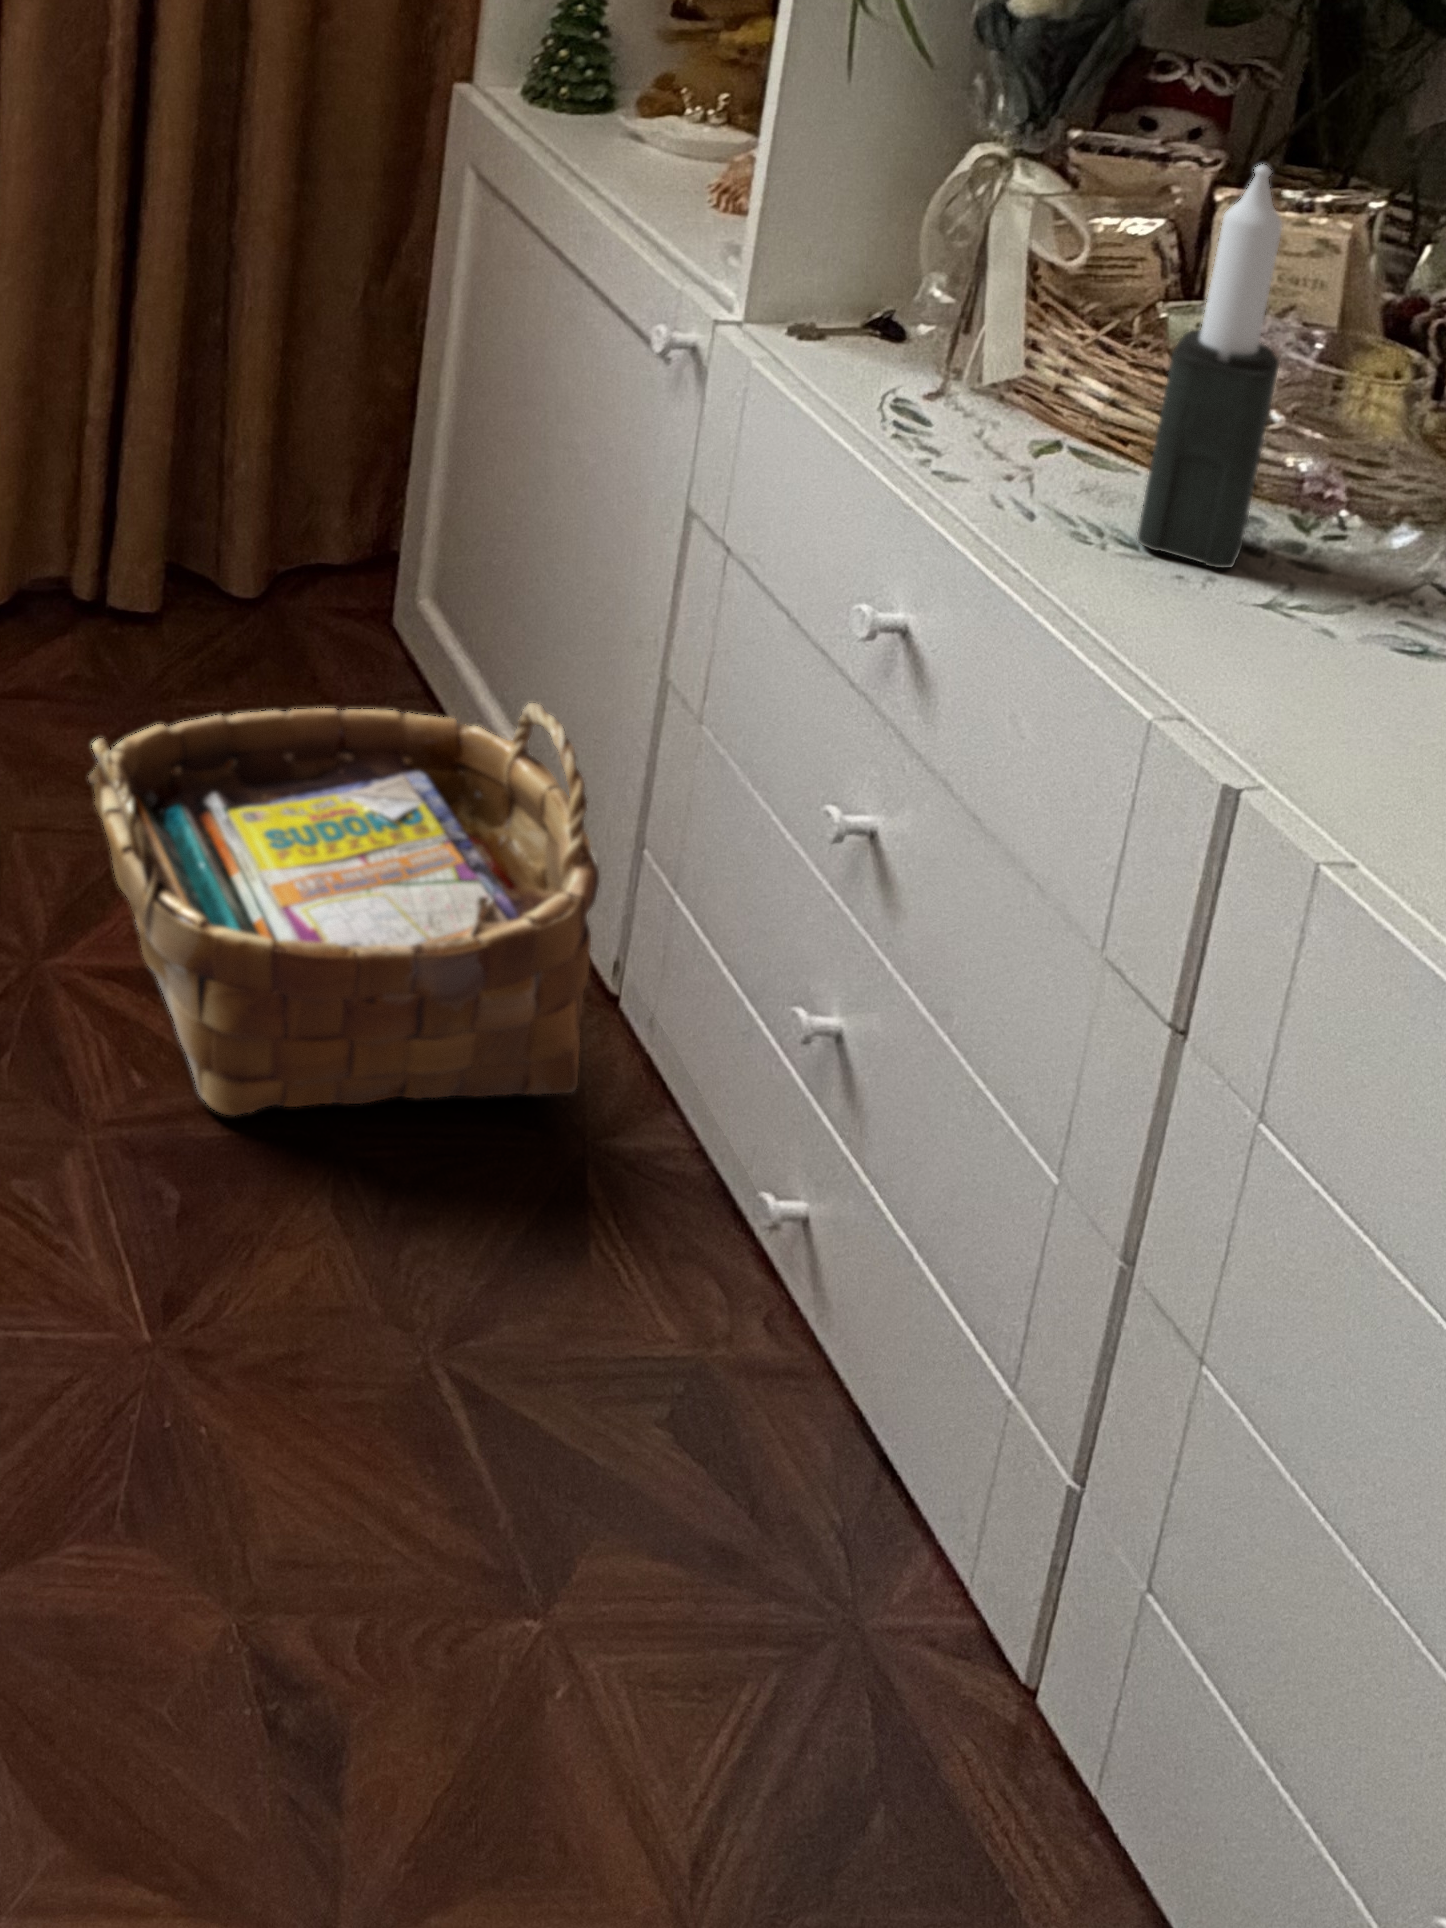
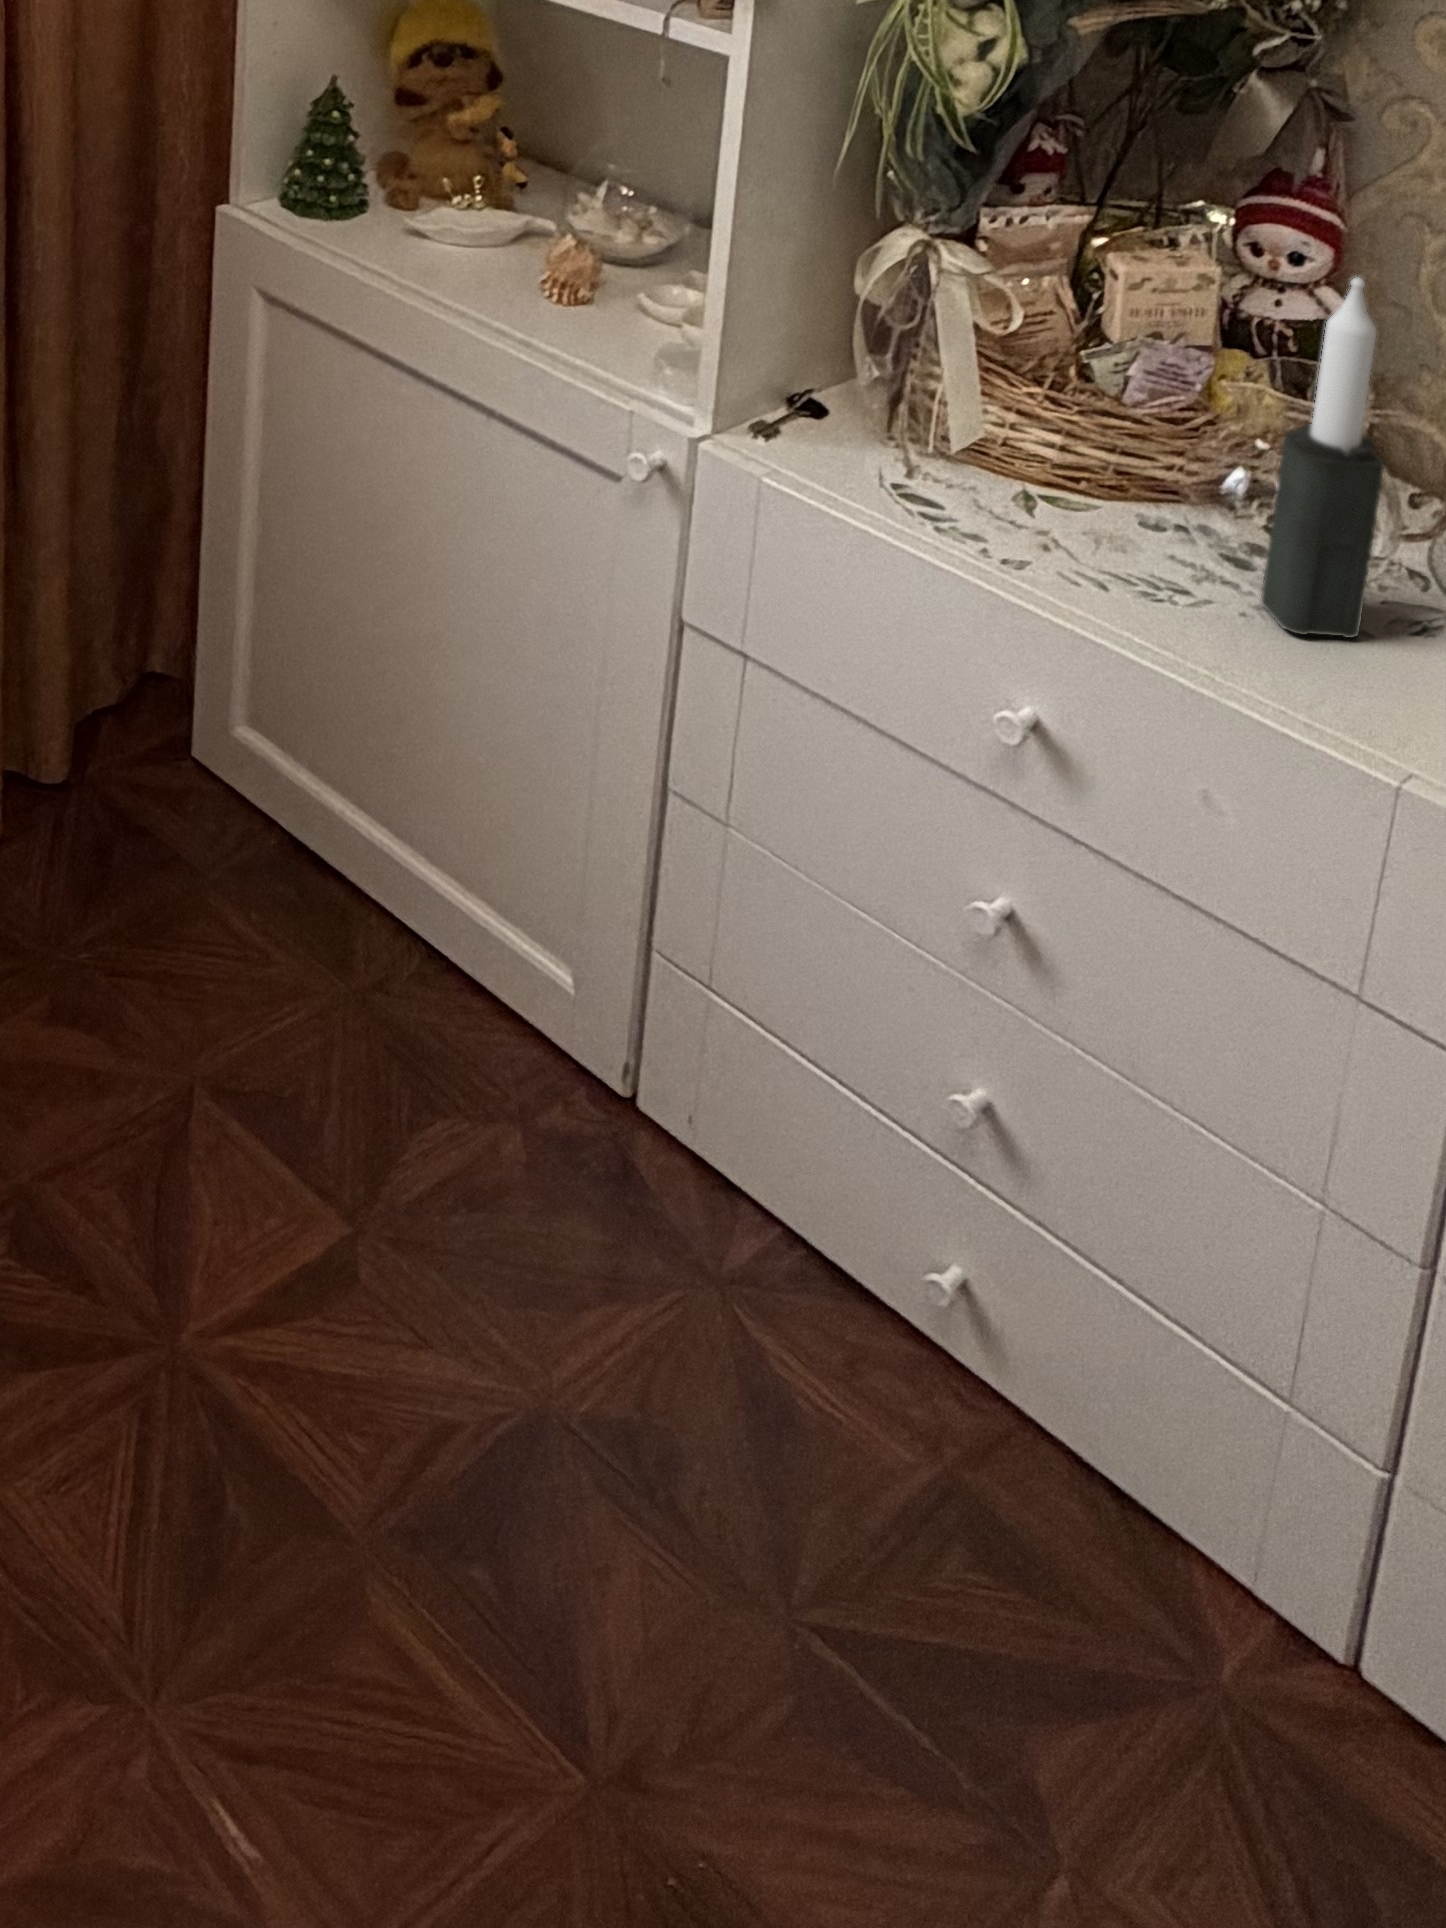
woven basket: present [89,703,600,1116] -> none [214,873,728,1471]

